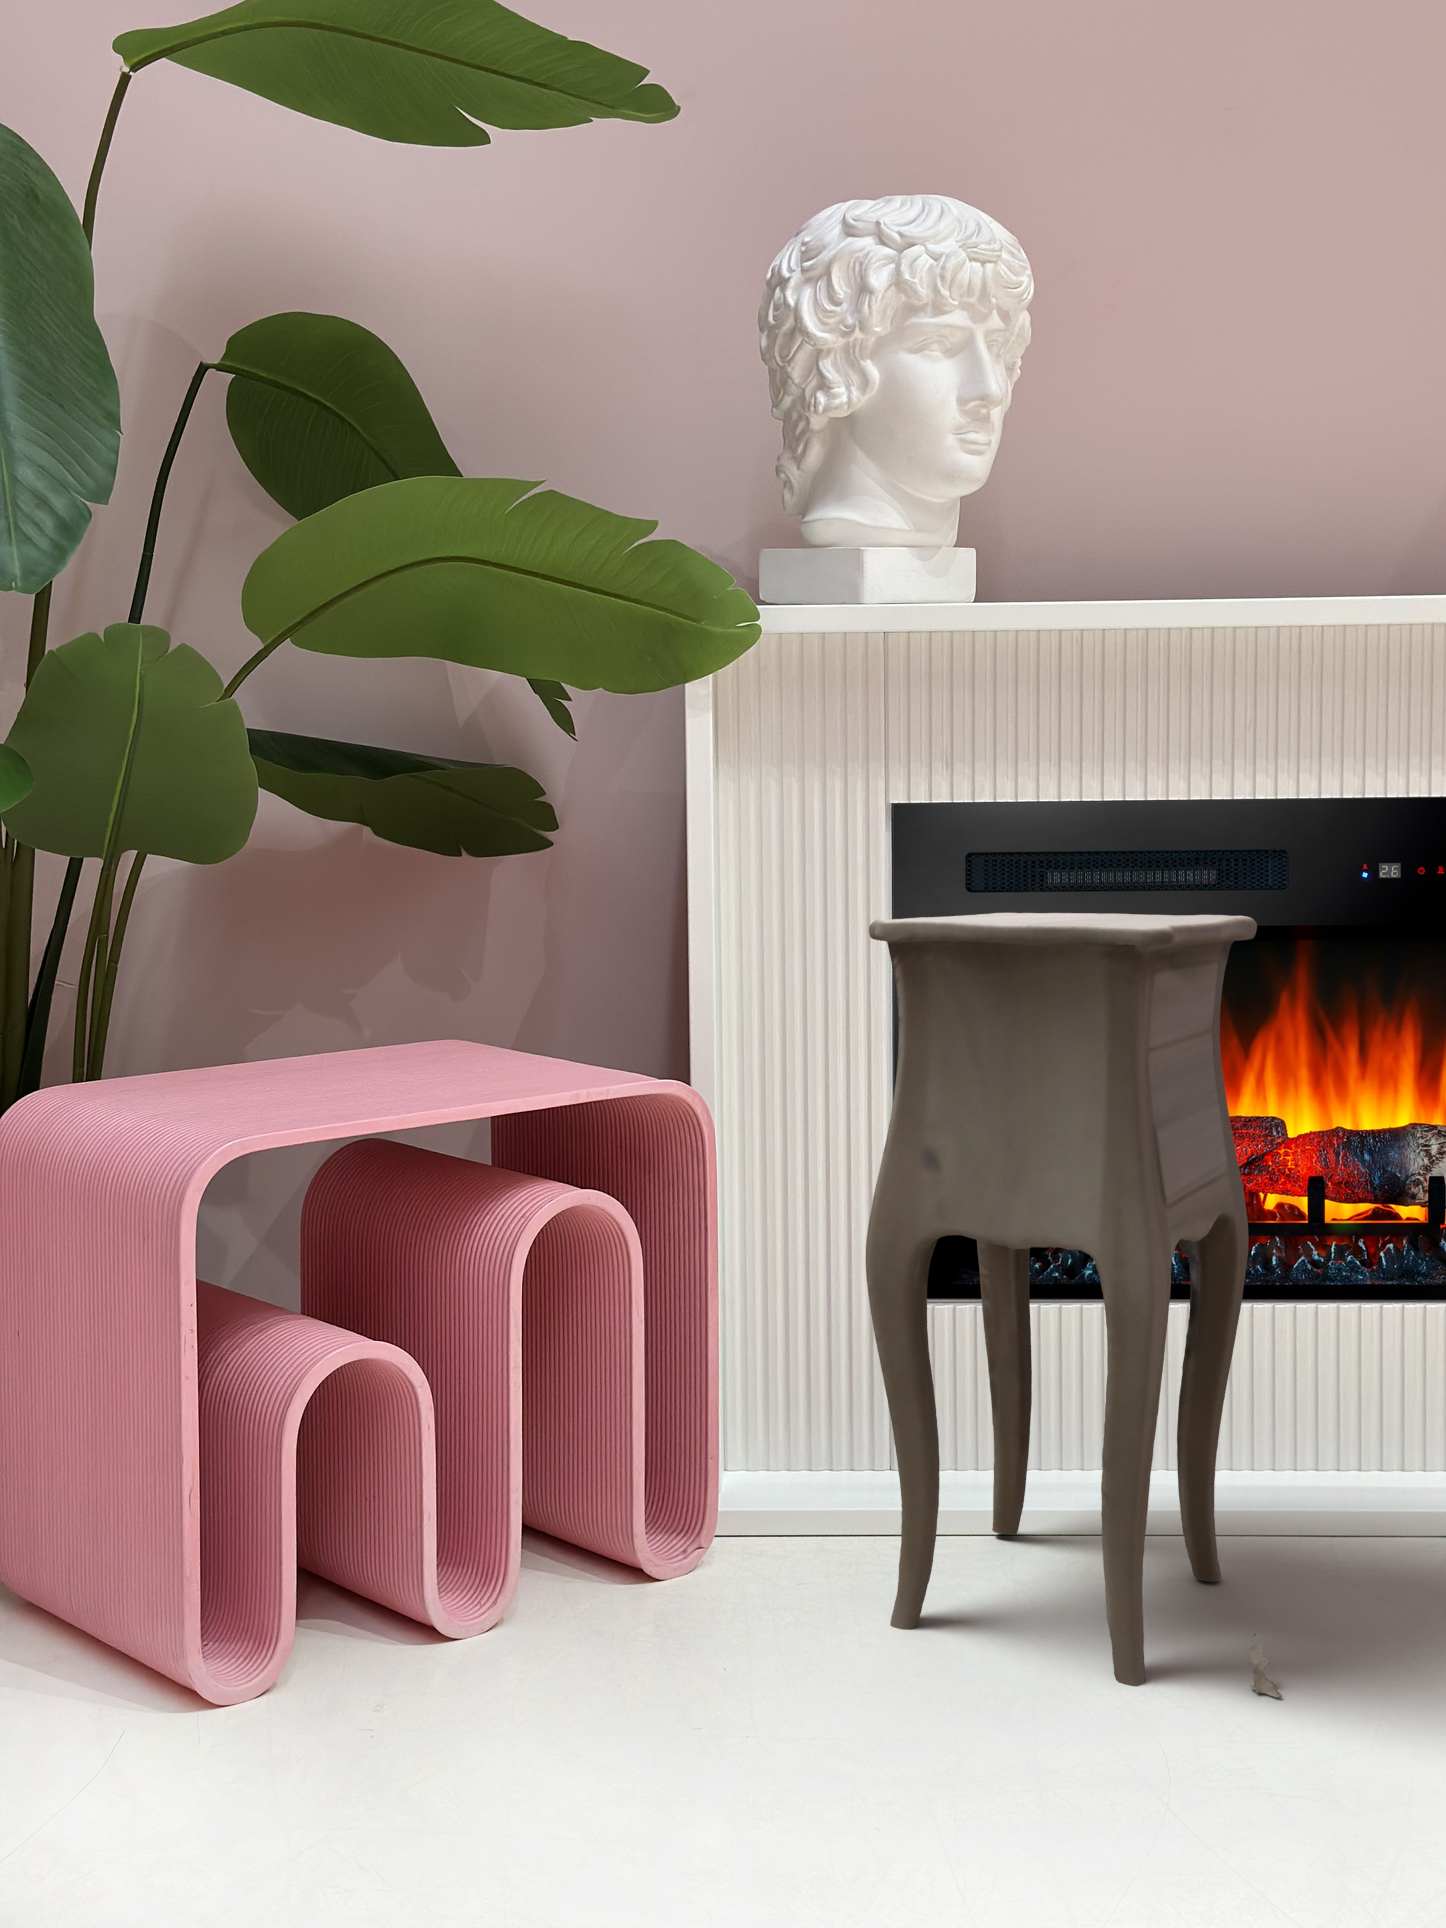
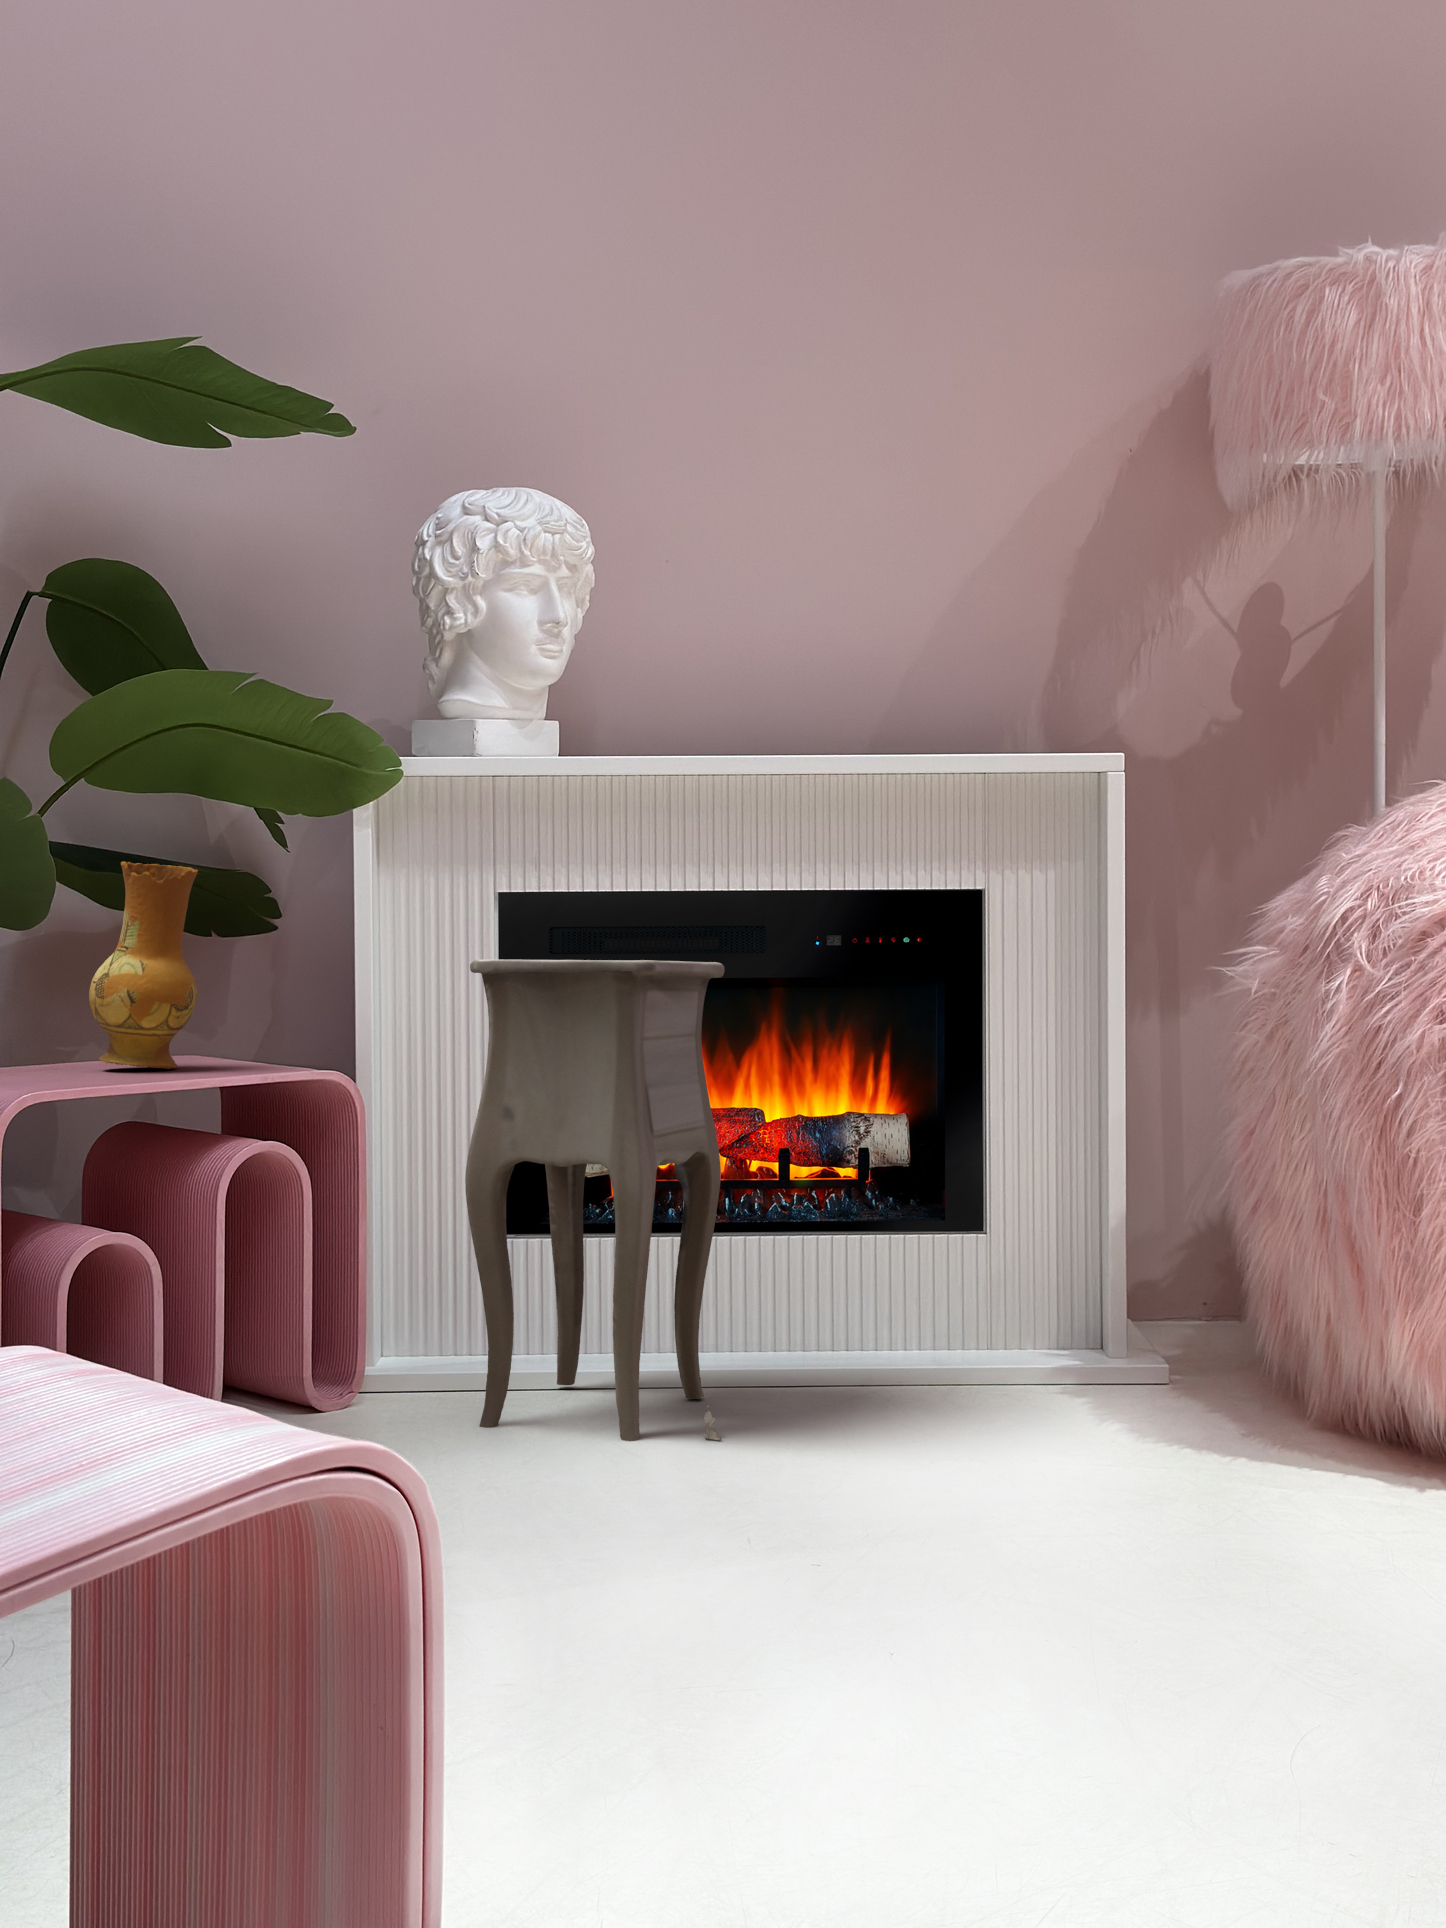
ceramic jug: none [326,771,475,1071] -> present [89,861,198,1069]

